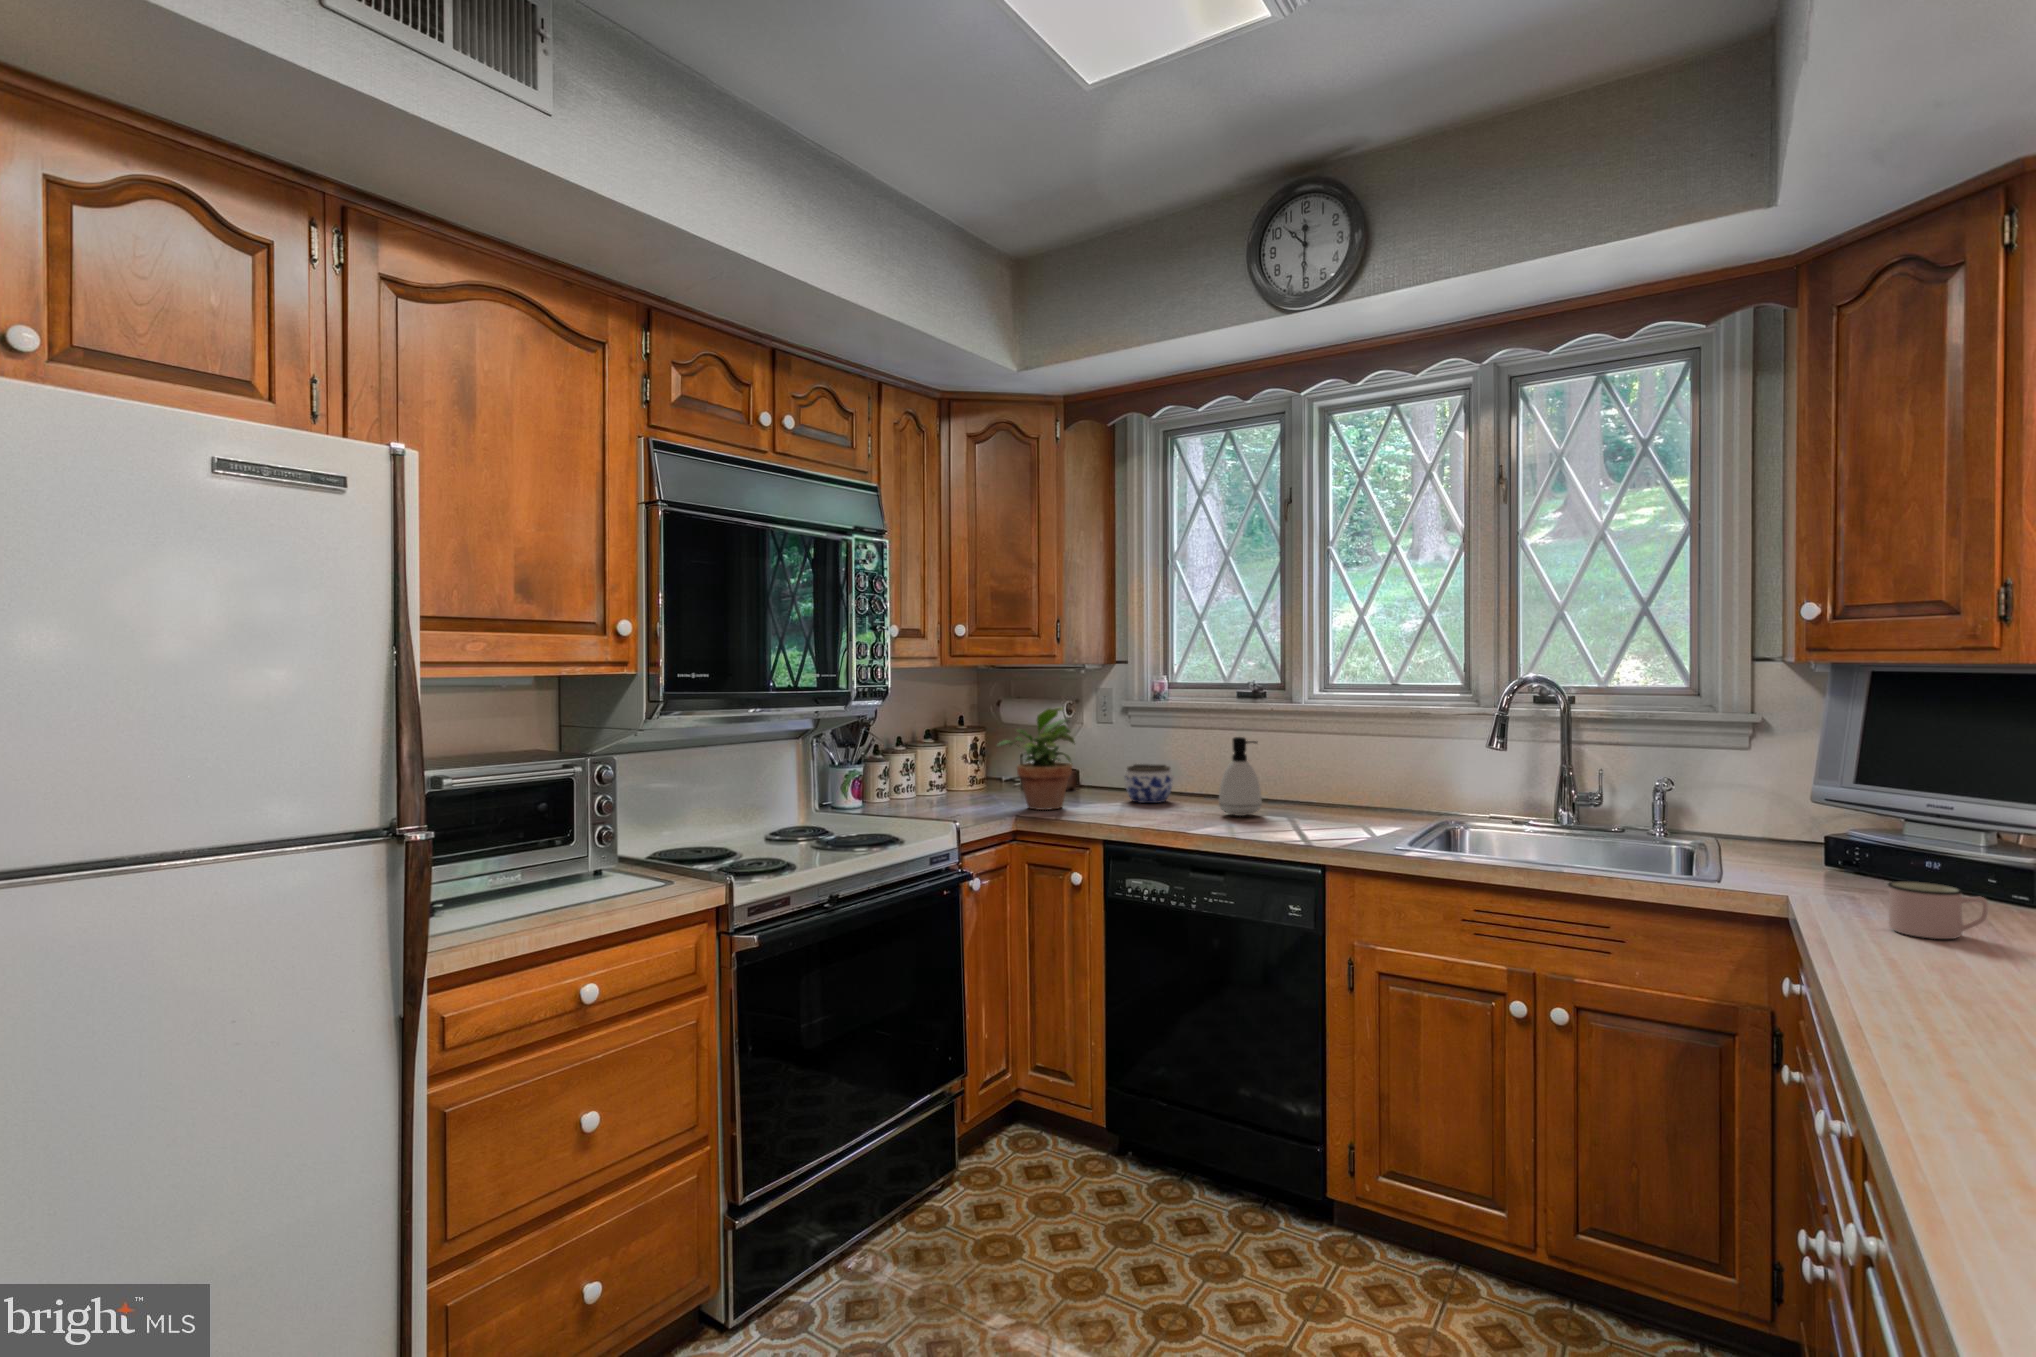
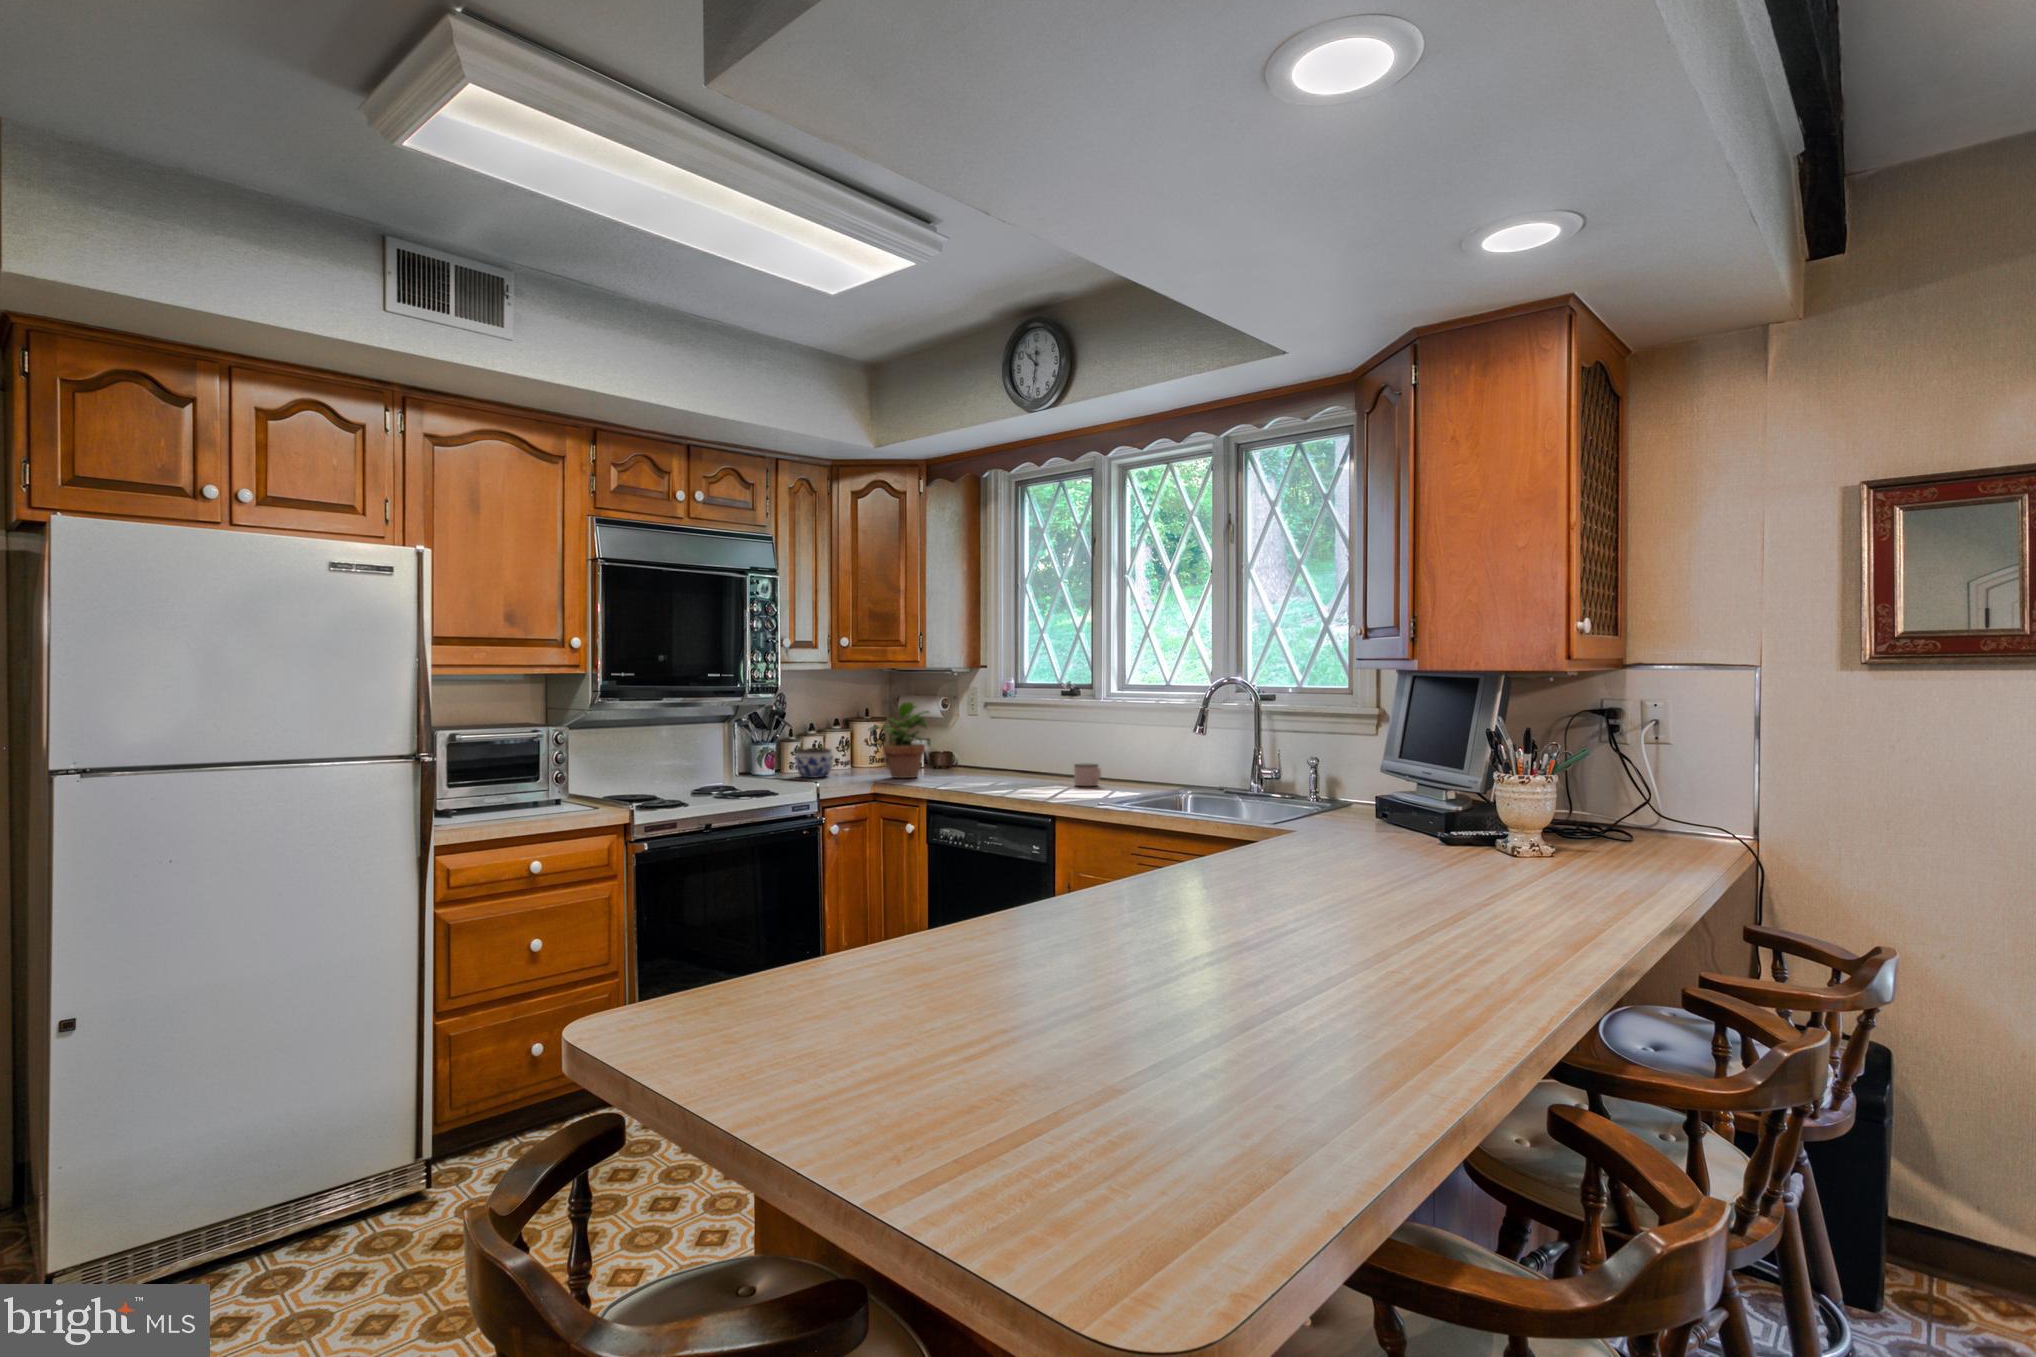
soap dispenser: present [1219,737,1262,816] -> none [1022,724,1054,783]
jar: present [1124,764,1173,803] -> present [795,748,834,778]
mug: present [1888,881,1988,939] -> present [1074,764,1101,786]

